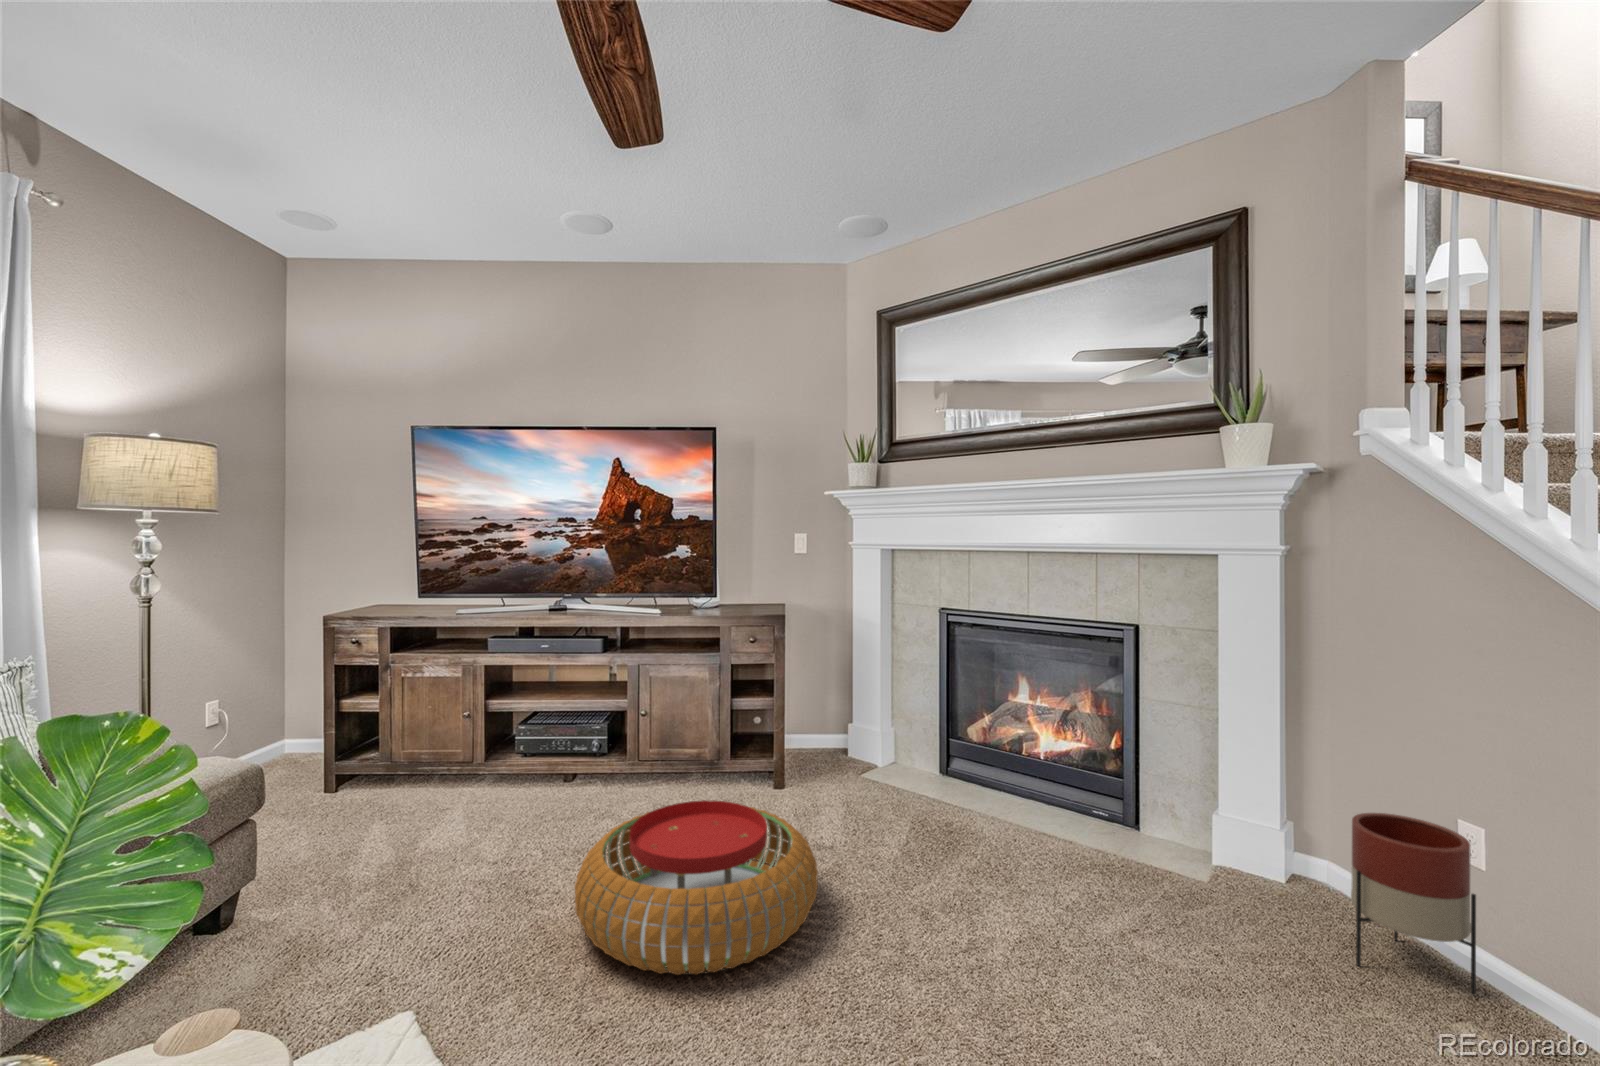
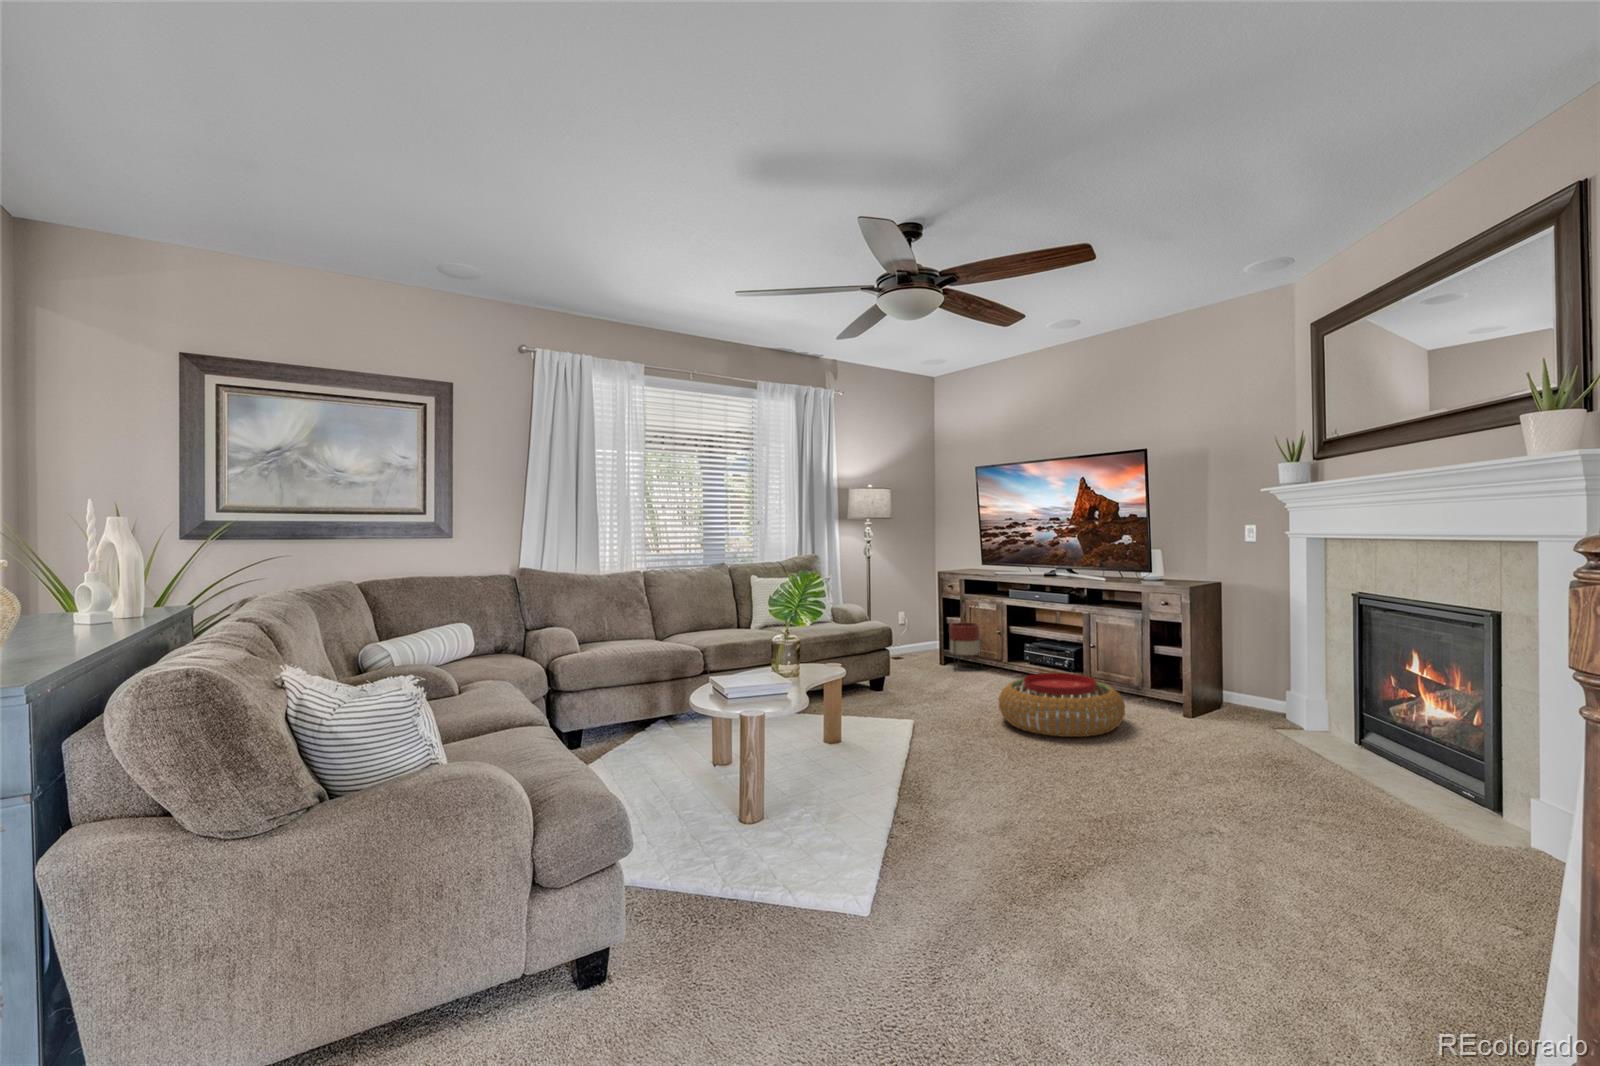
planter: present [1351,813,1476,995] -> present [949,622,981,664]

